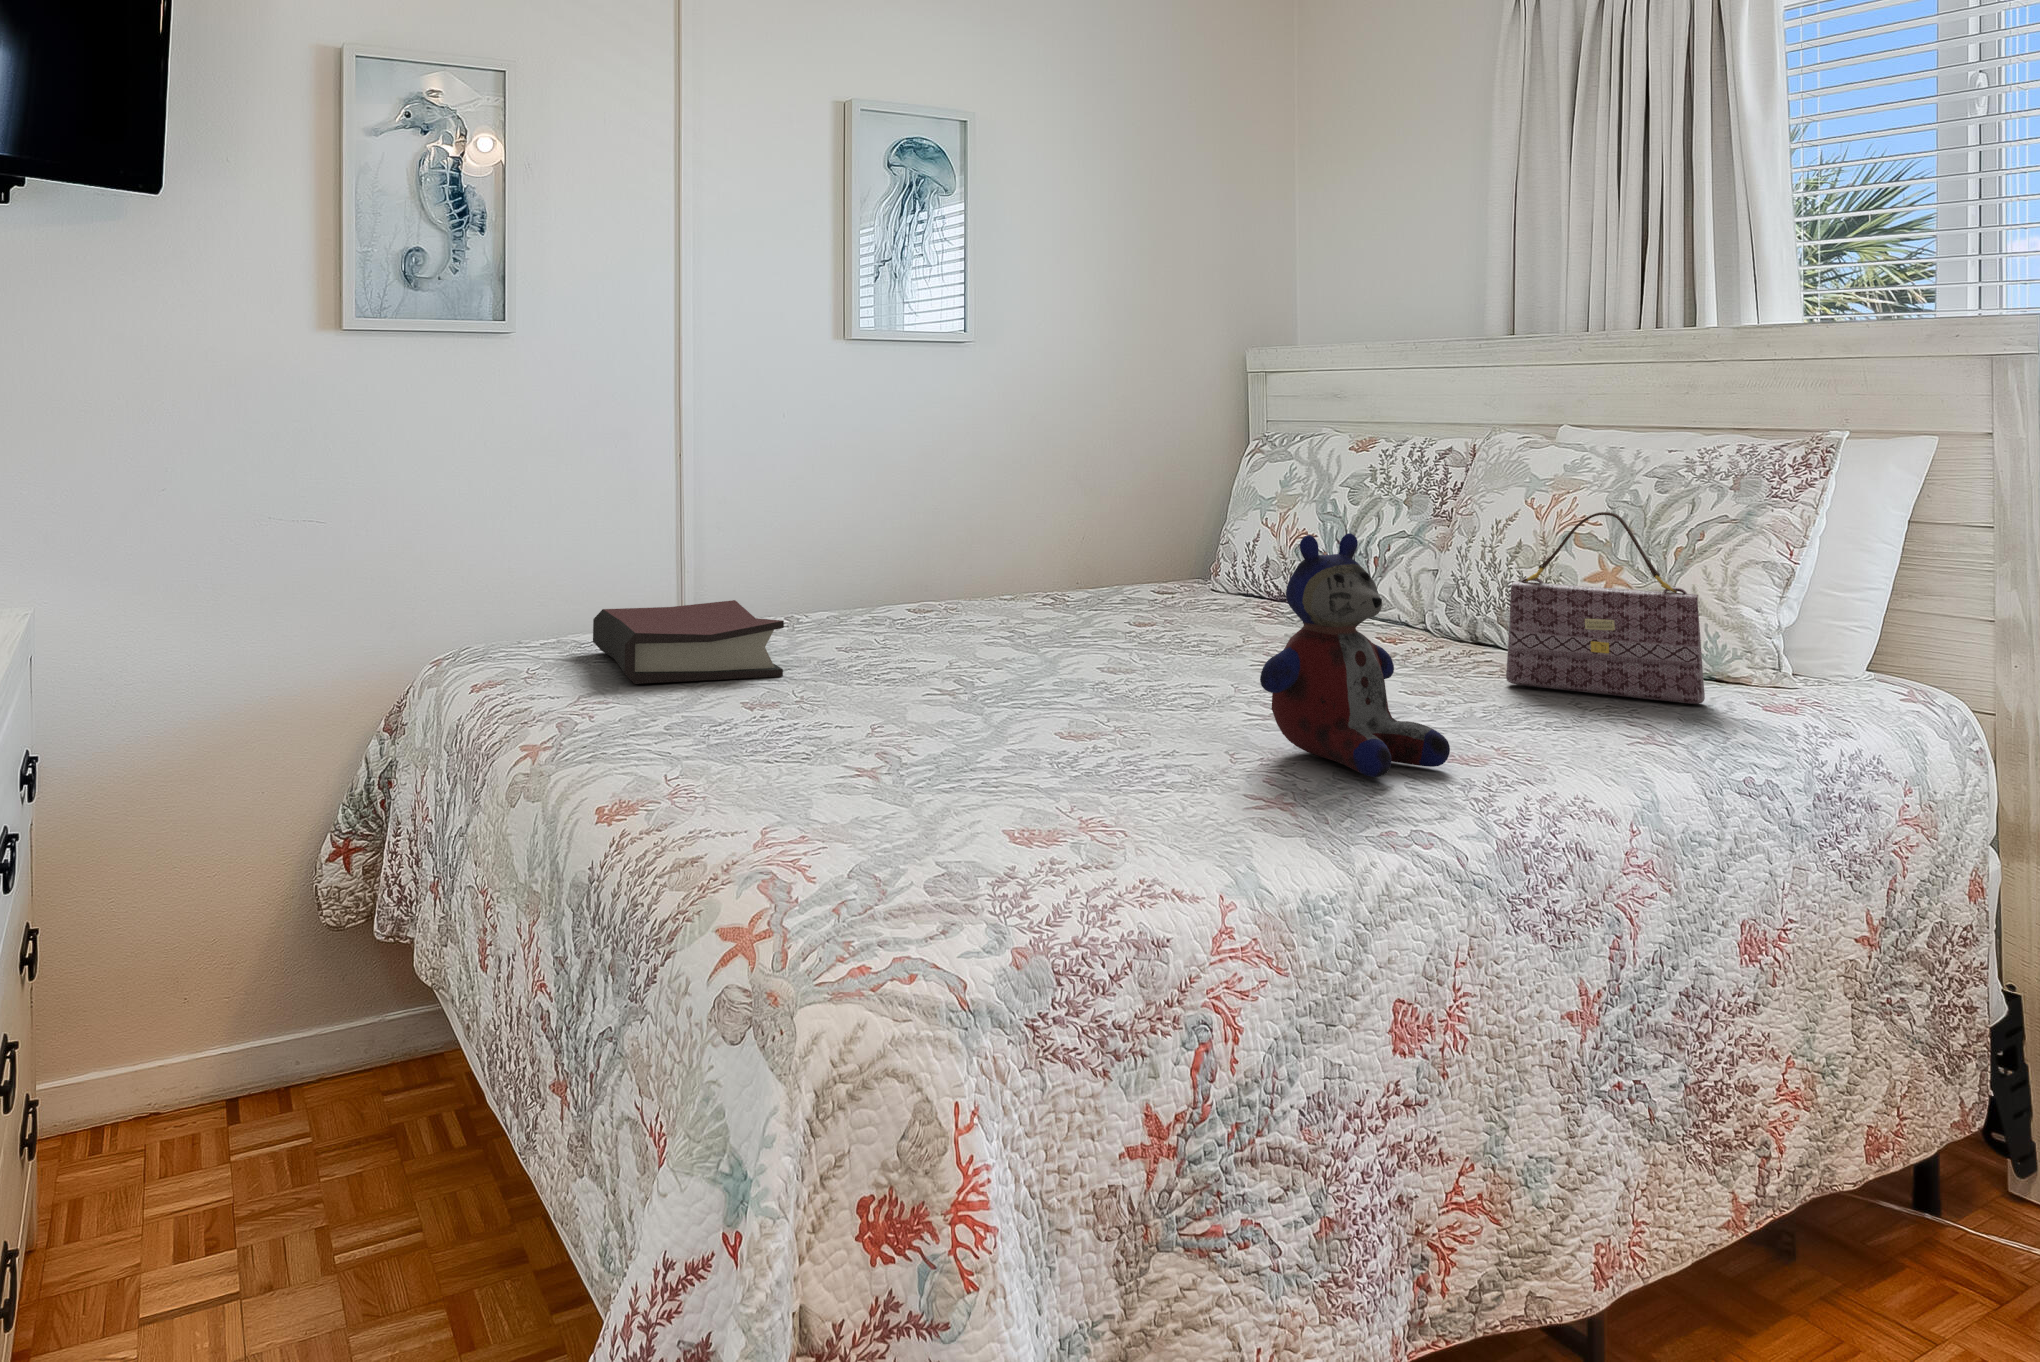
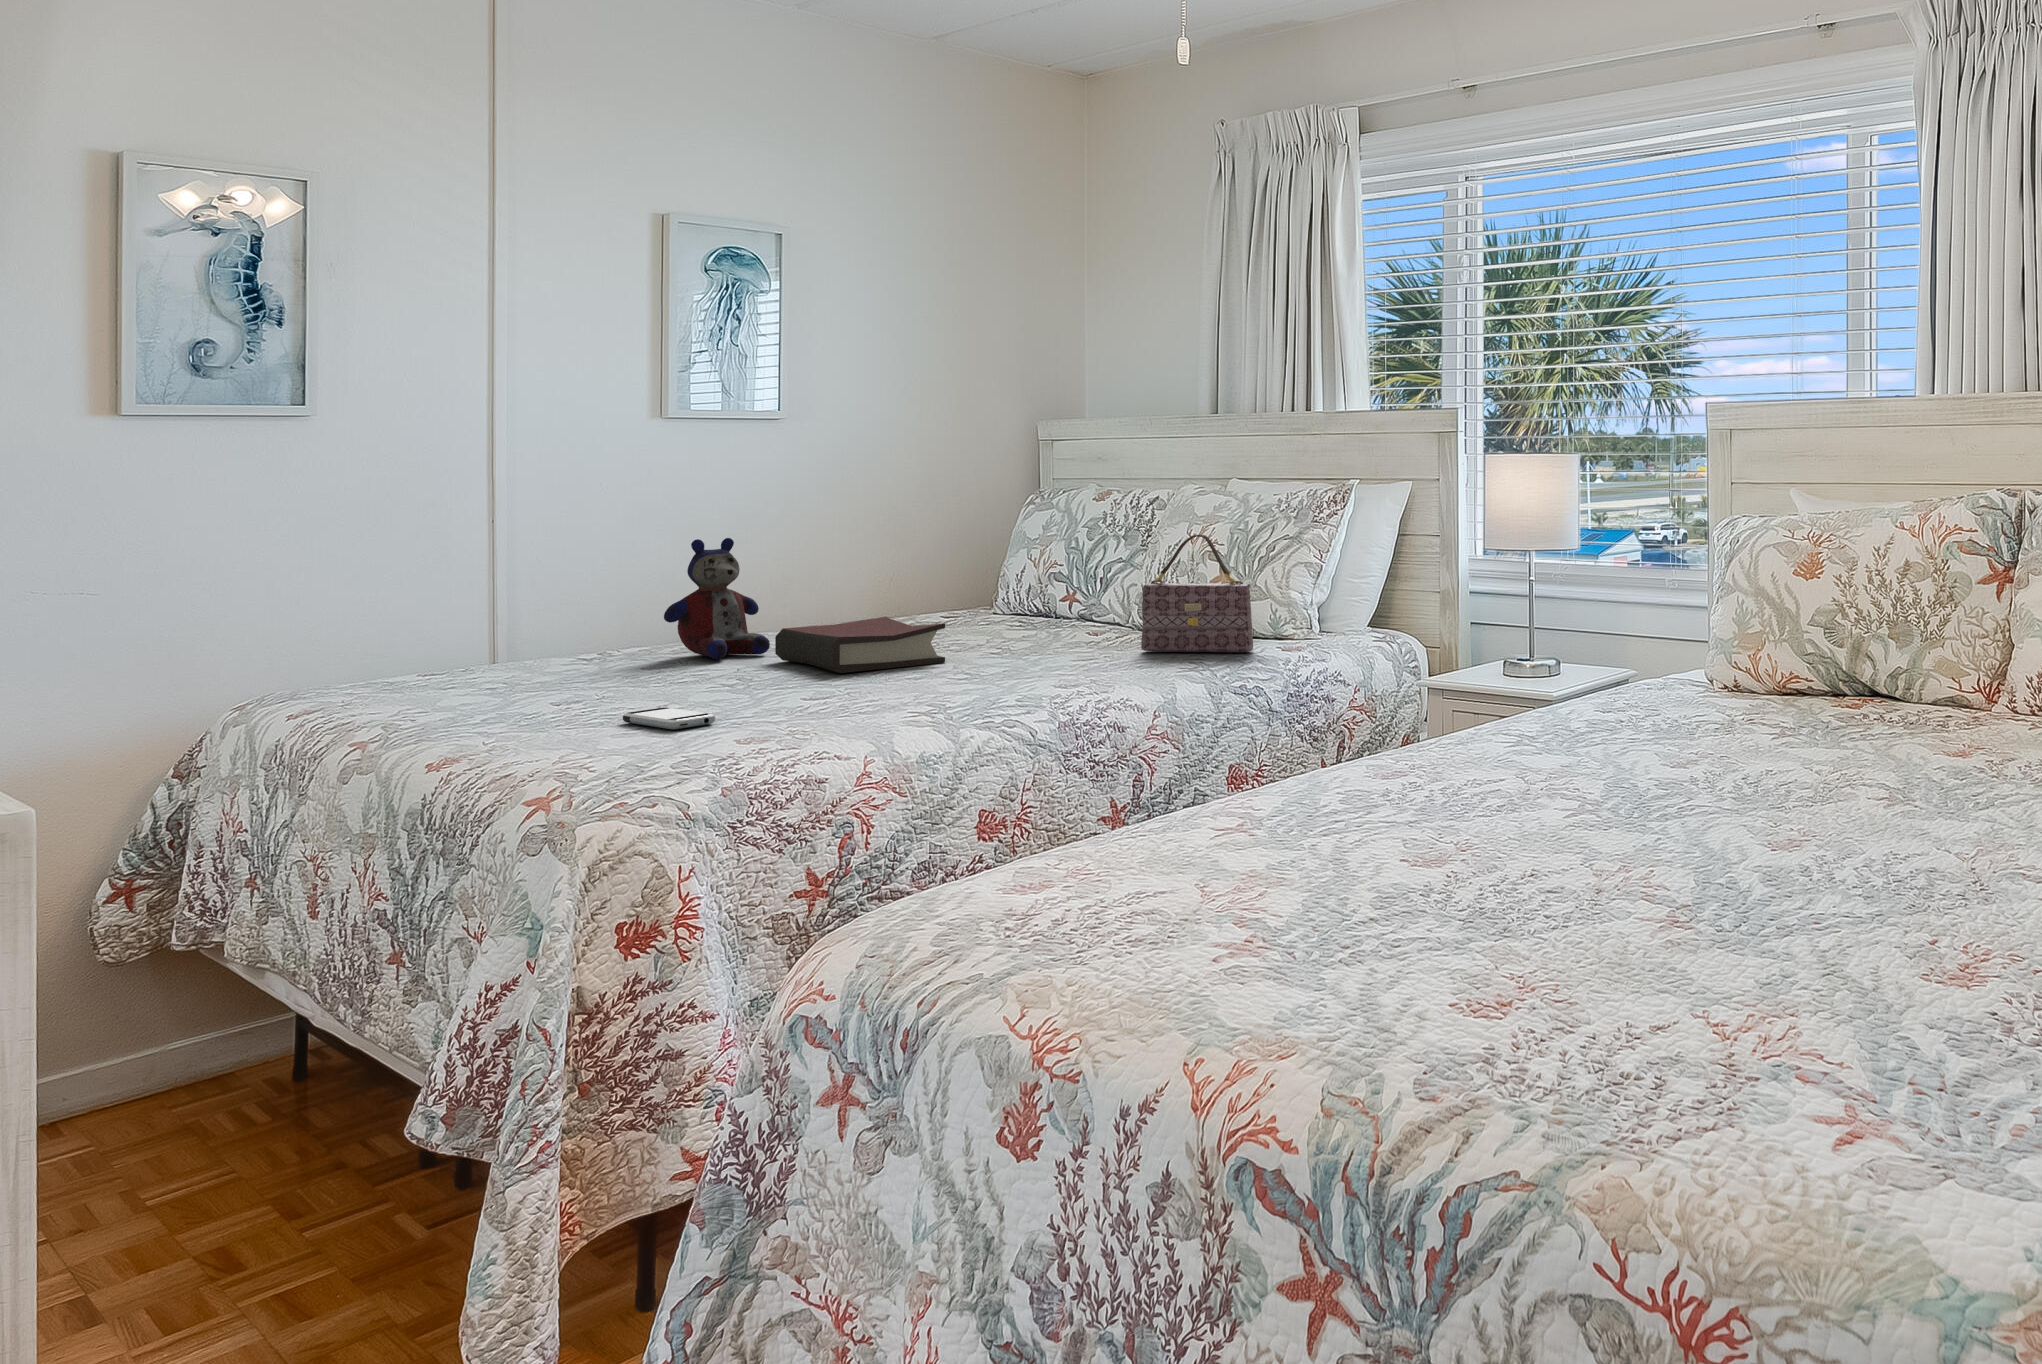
stuffed bear: present [1260,533,1450,777] -> present [664,538,770,659]
hardback book: present [593,600,784,684] -> present [775,617,945,673]
smartphone: none [836,734,960,781] -> present [623,707,715,729]

